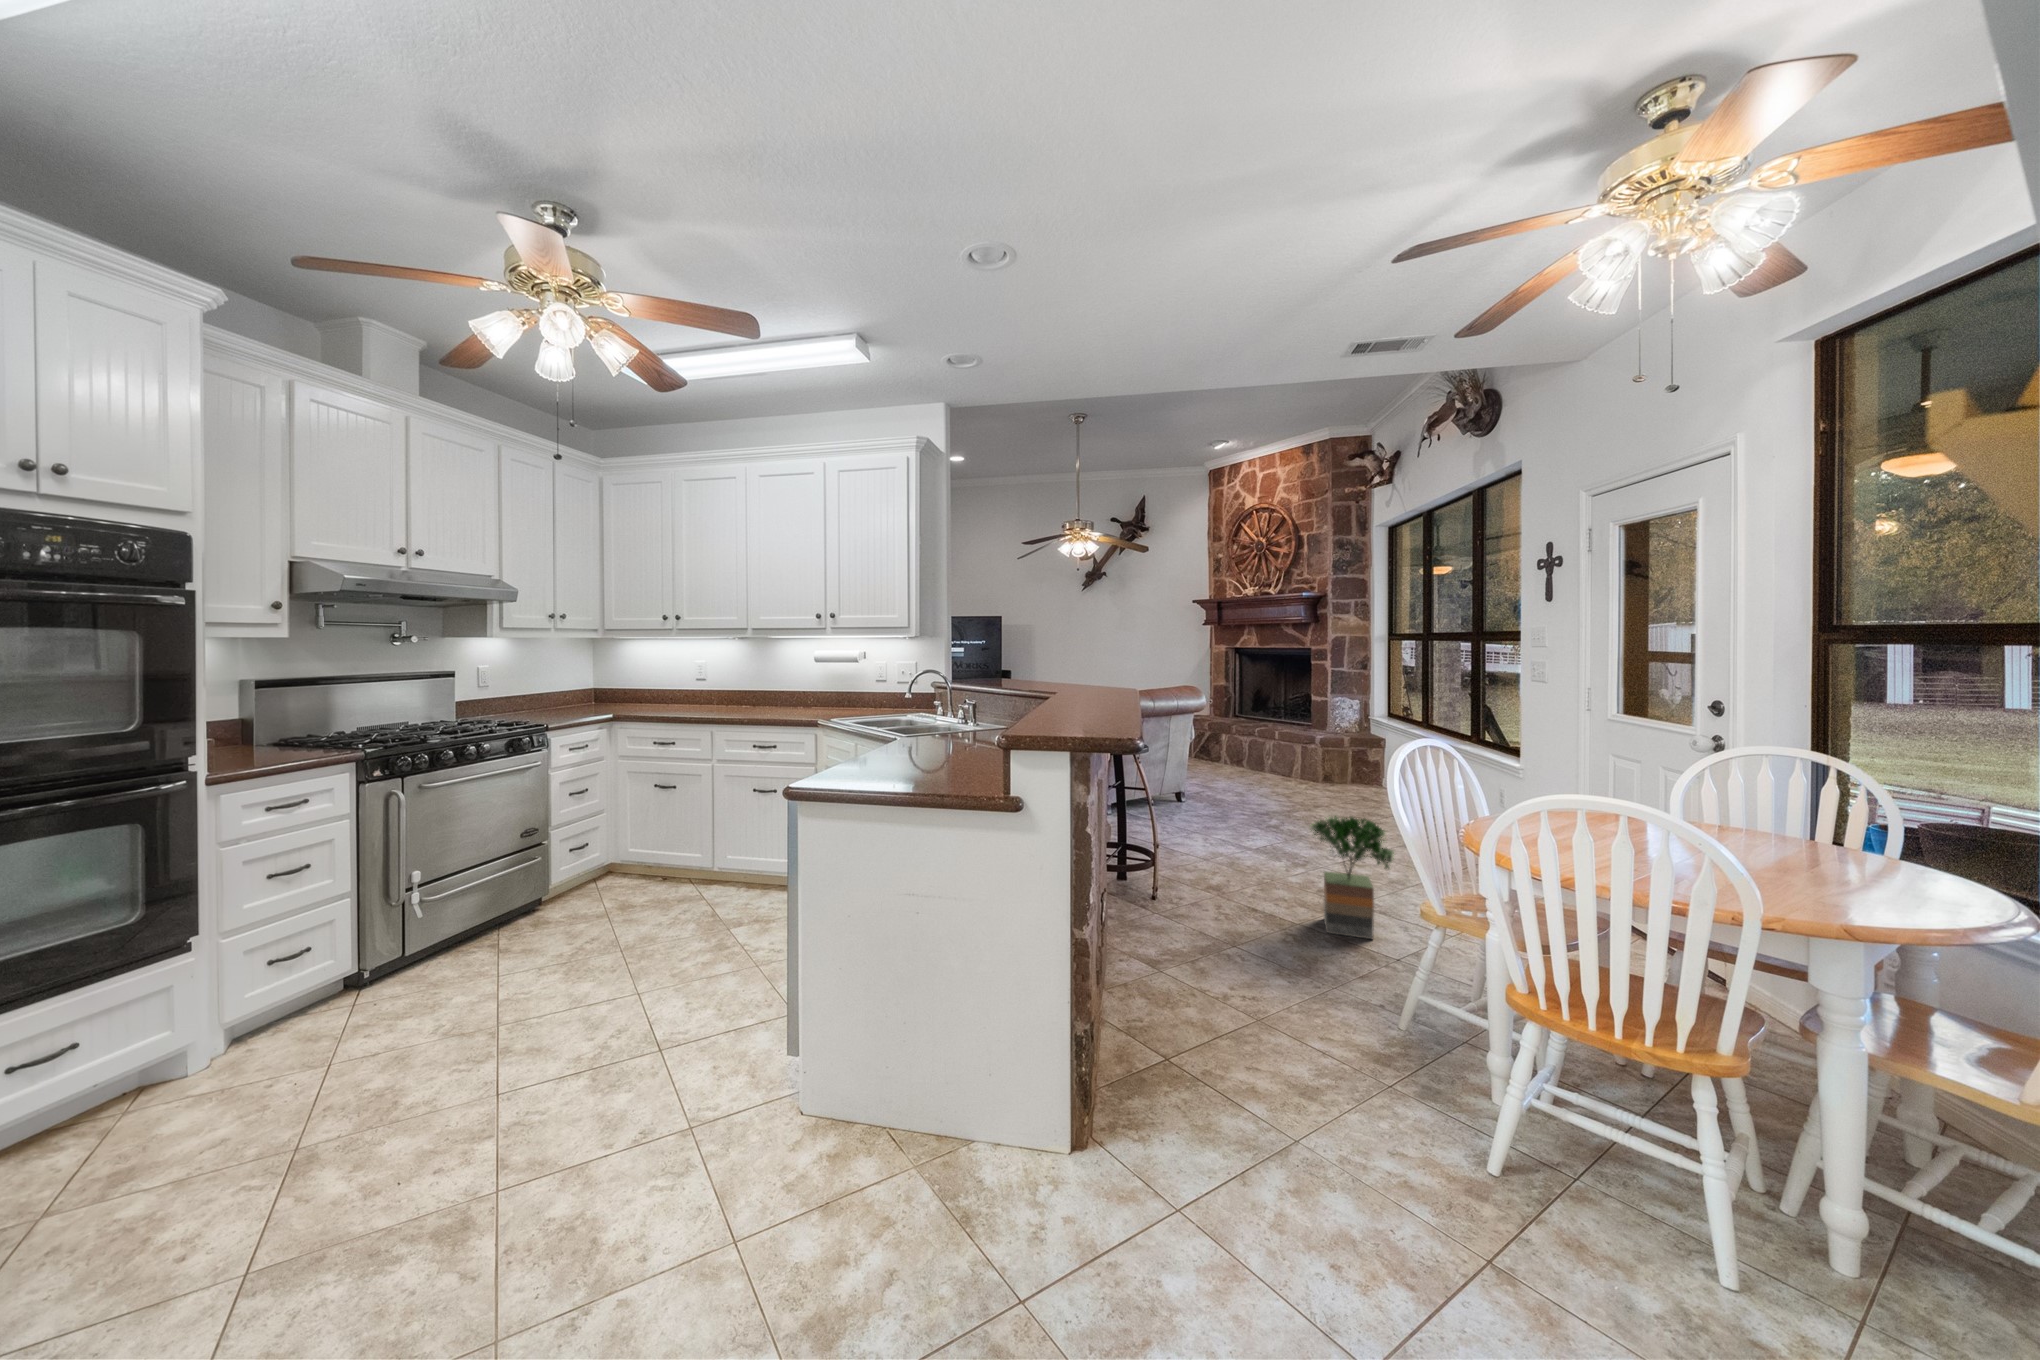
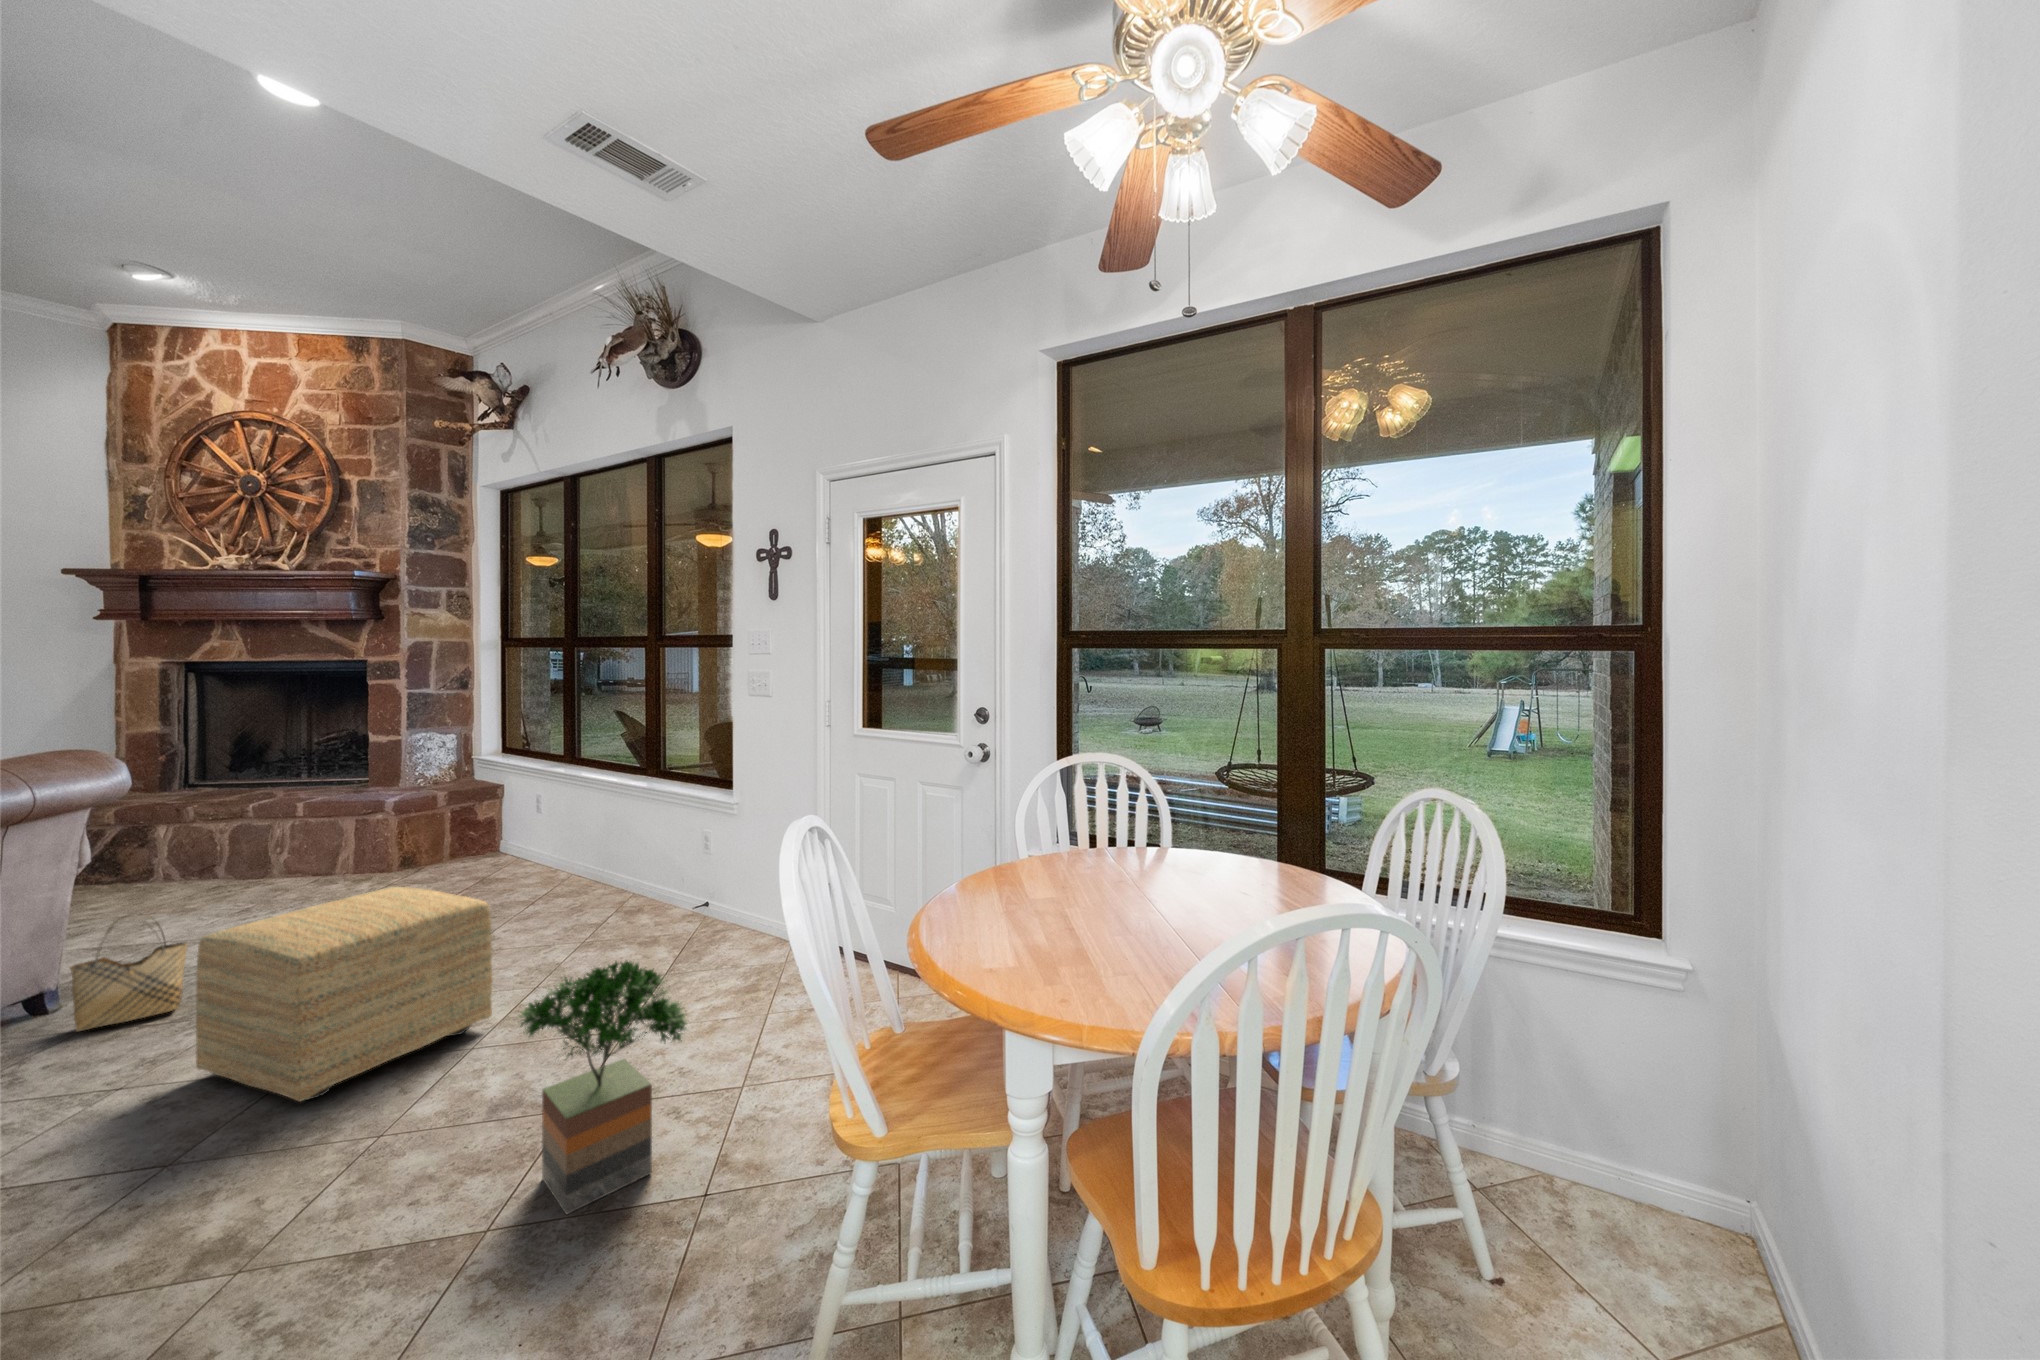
woven basket: none [1184,763,1221,812] -> present [70,916,188,1032]
ottoman: none [1216,771,1333,859] -> present [196,887,493,1102]

